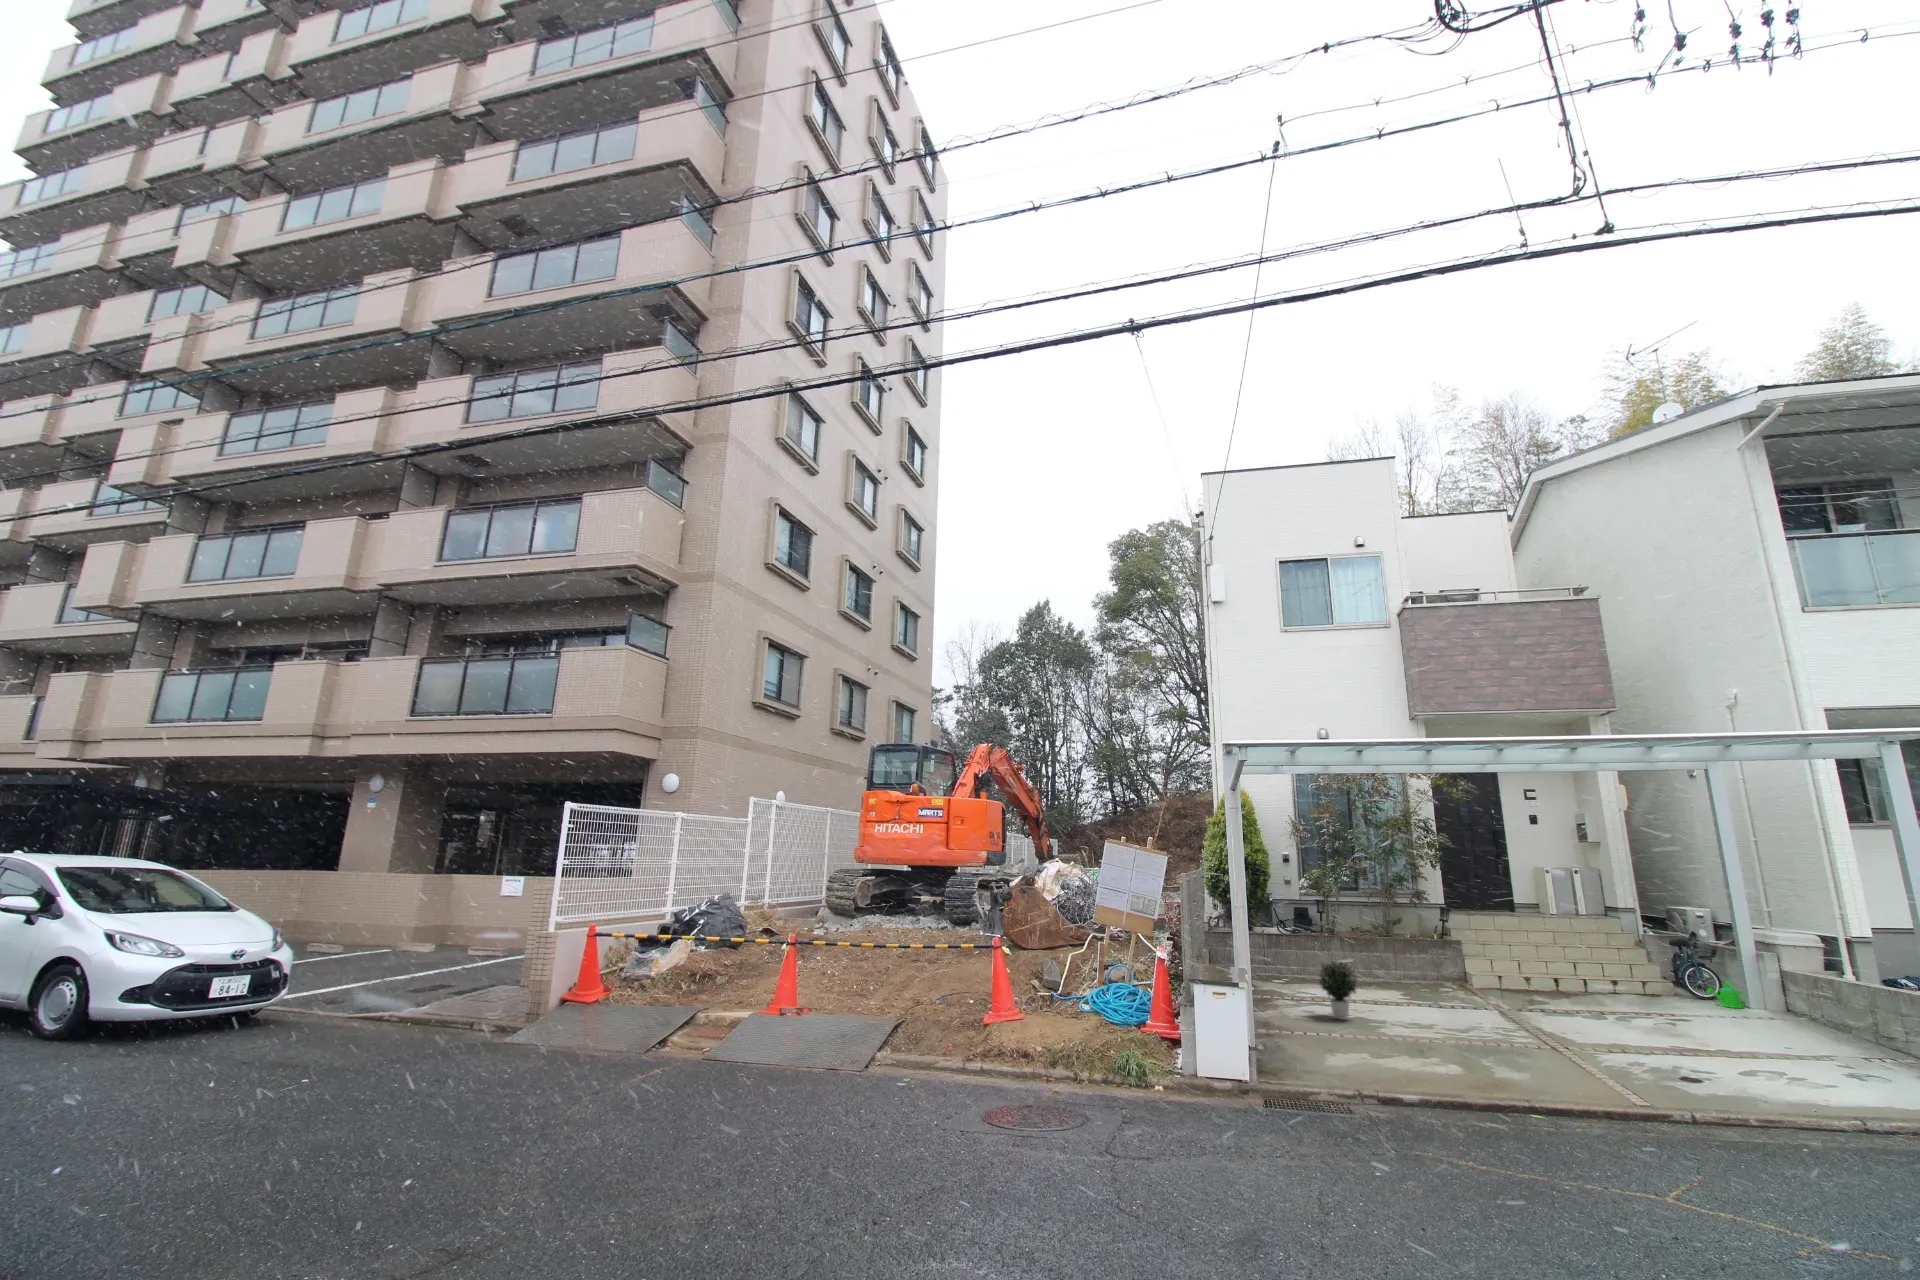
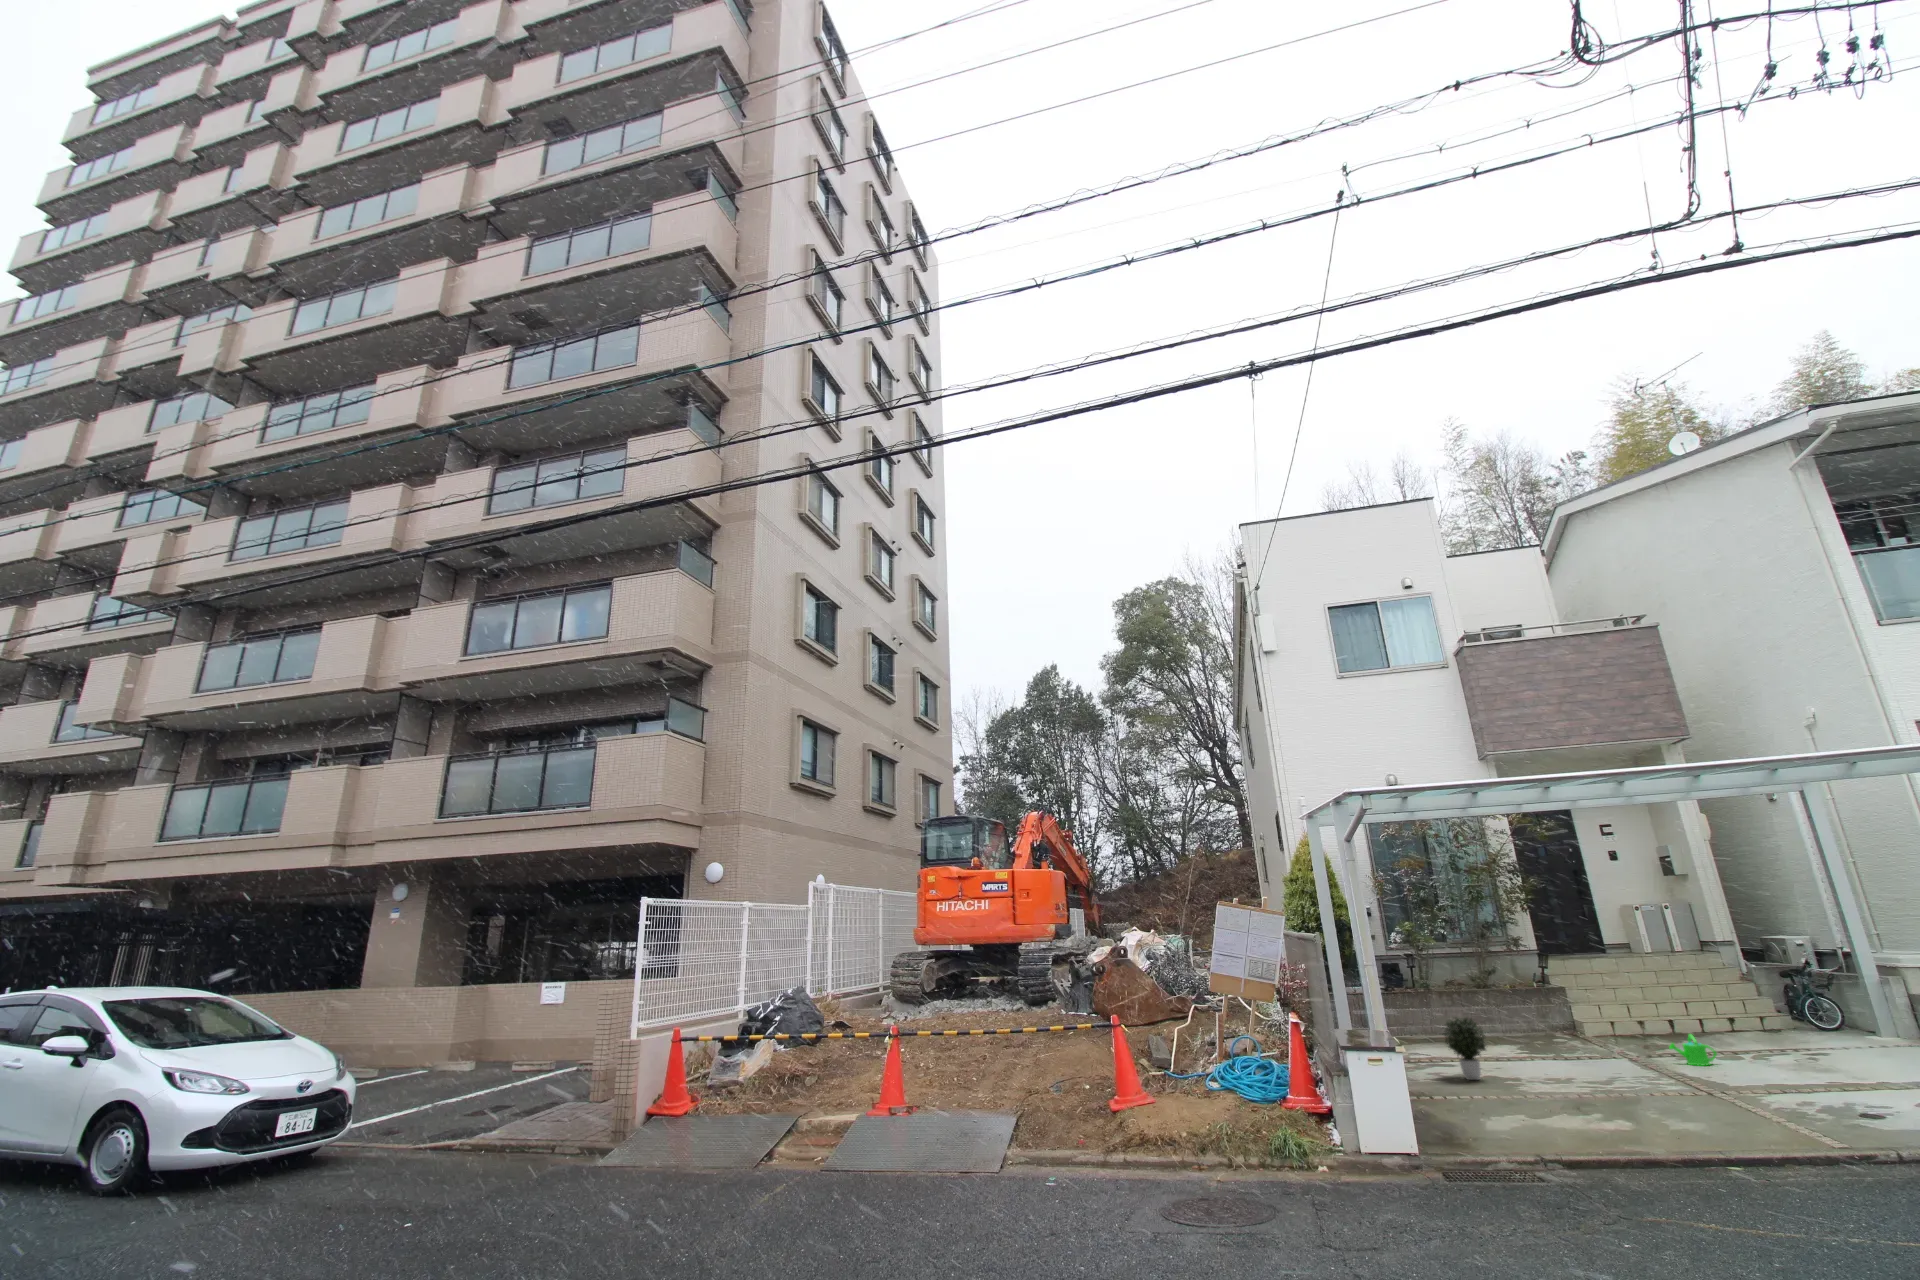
watering can: present [1707,981,1747,1008] -> present [1669,1034,1717,1066]

